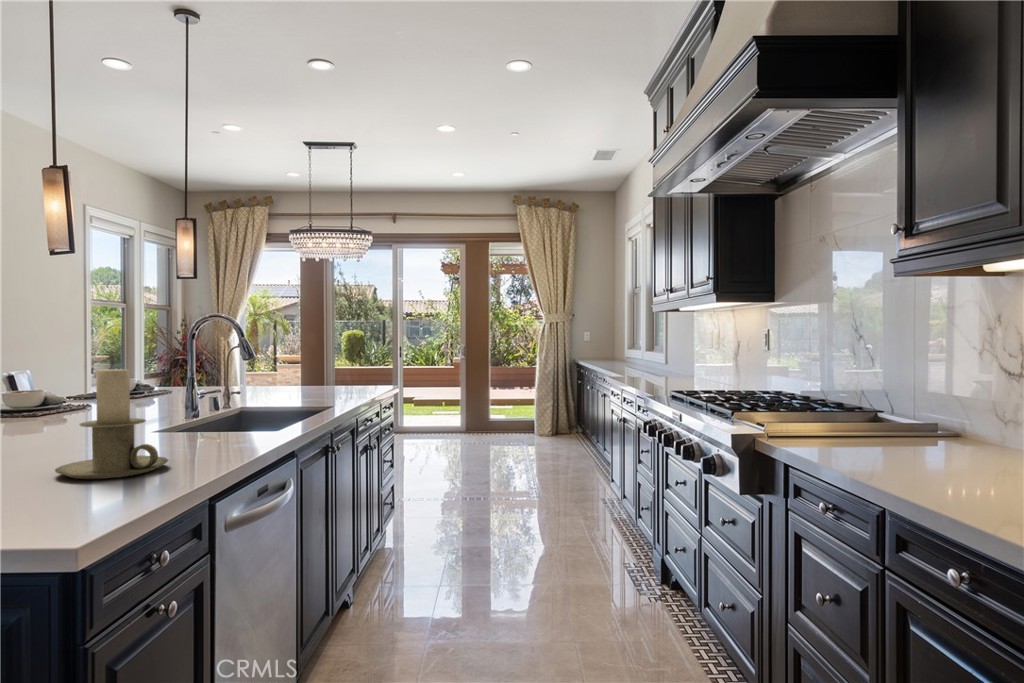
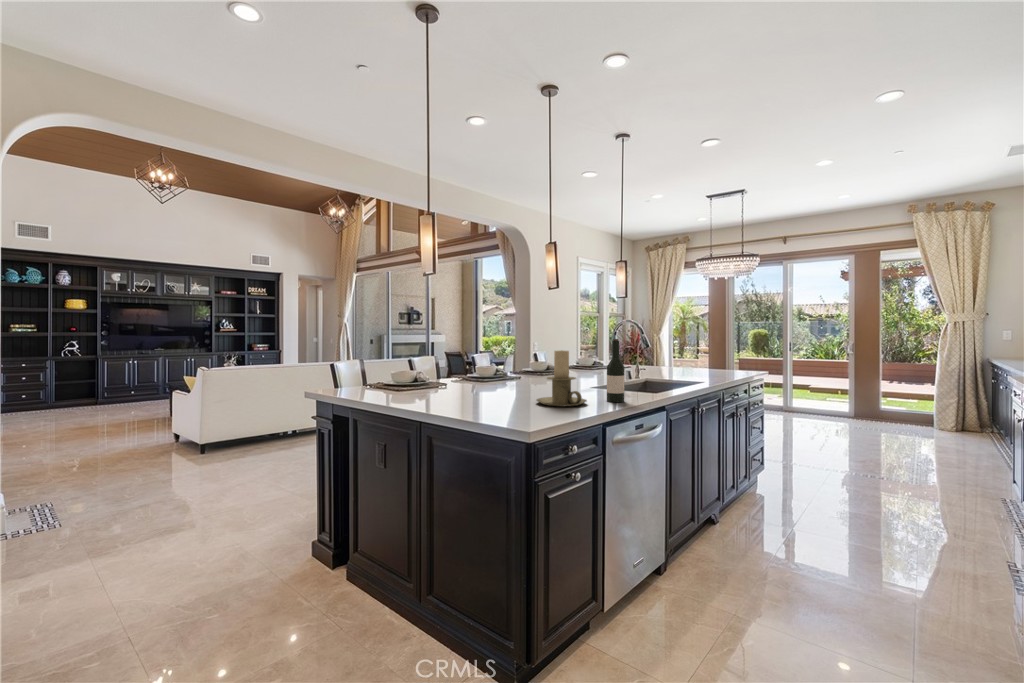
wine bottle: none [201,346,233,456] -> present [607,339,624,402]

